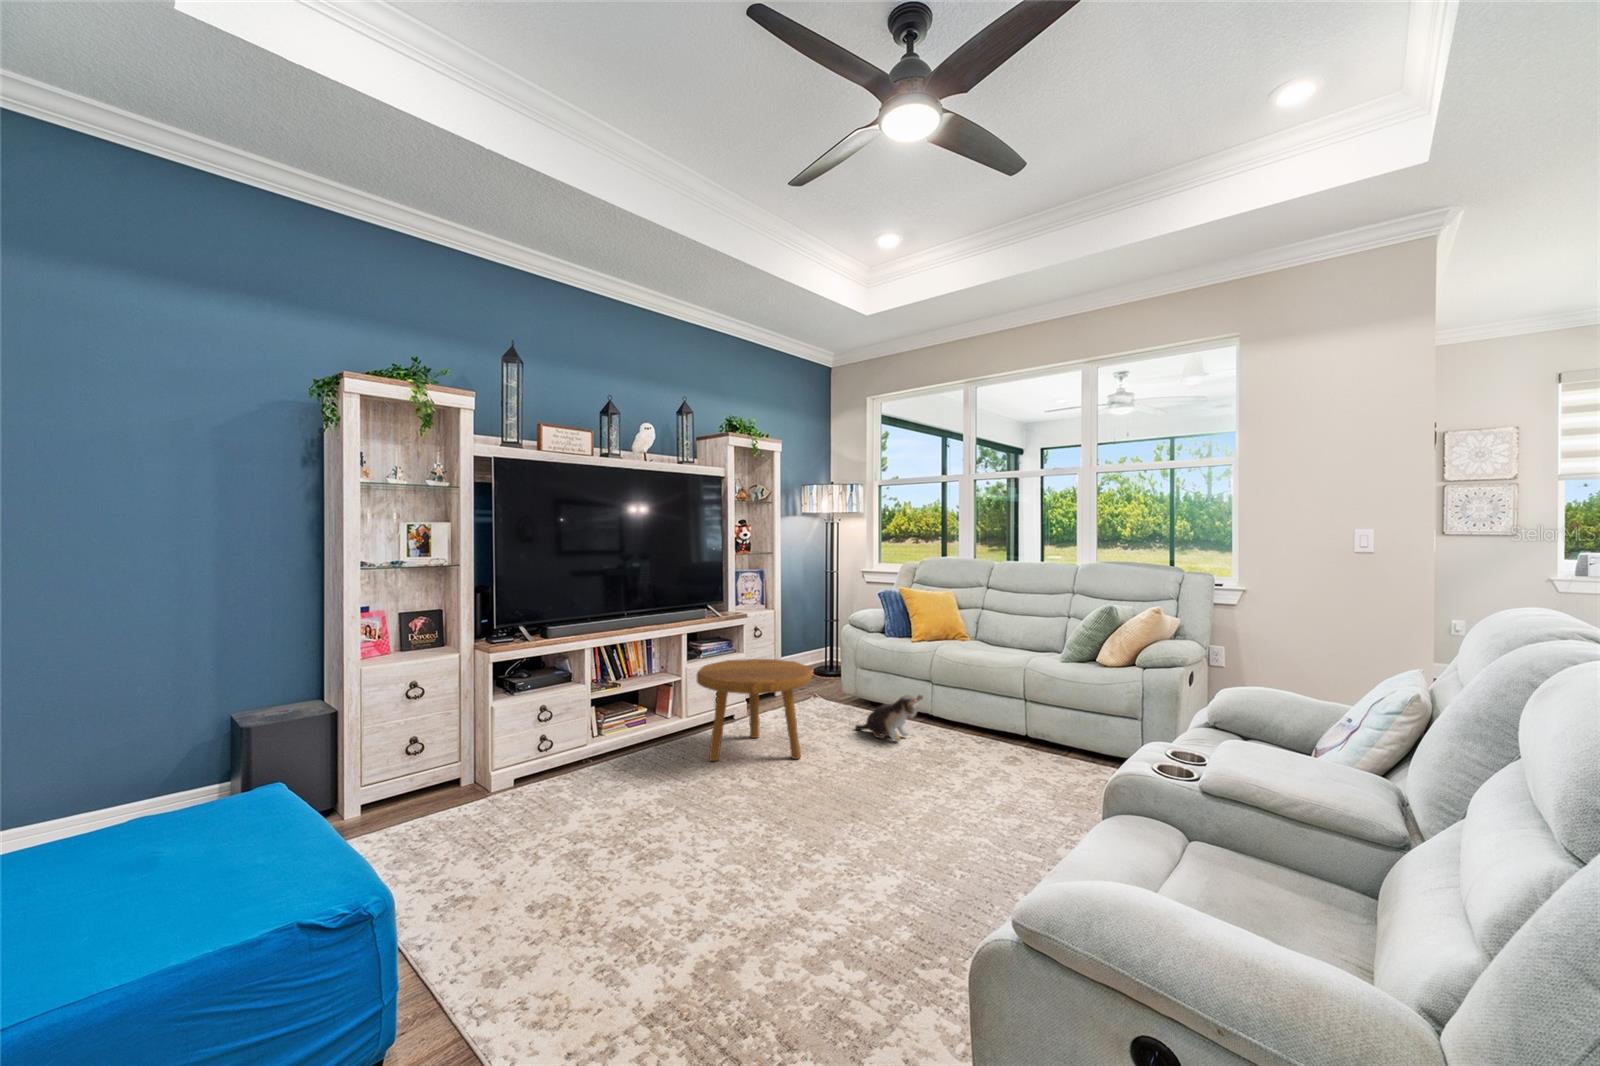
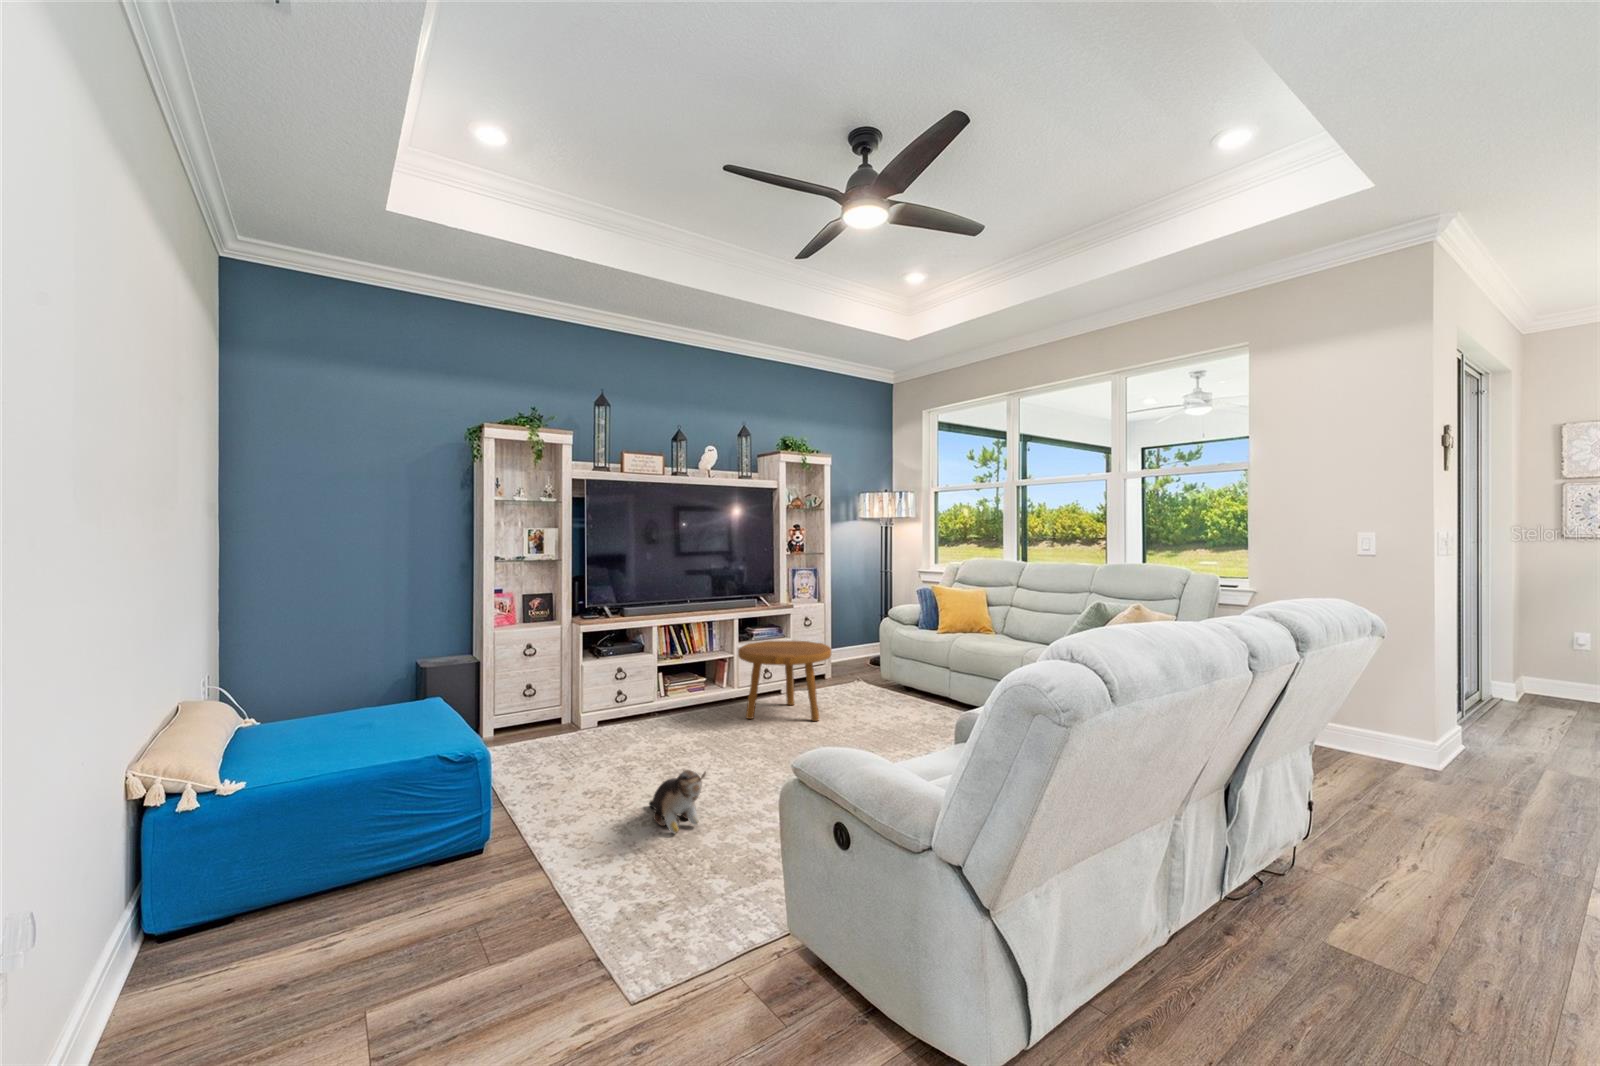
plush toy: present [855,695,923,742] -> present [649,770,706,833]

